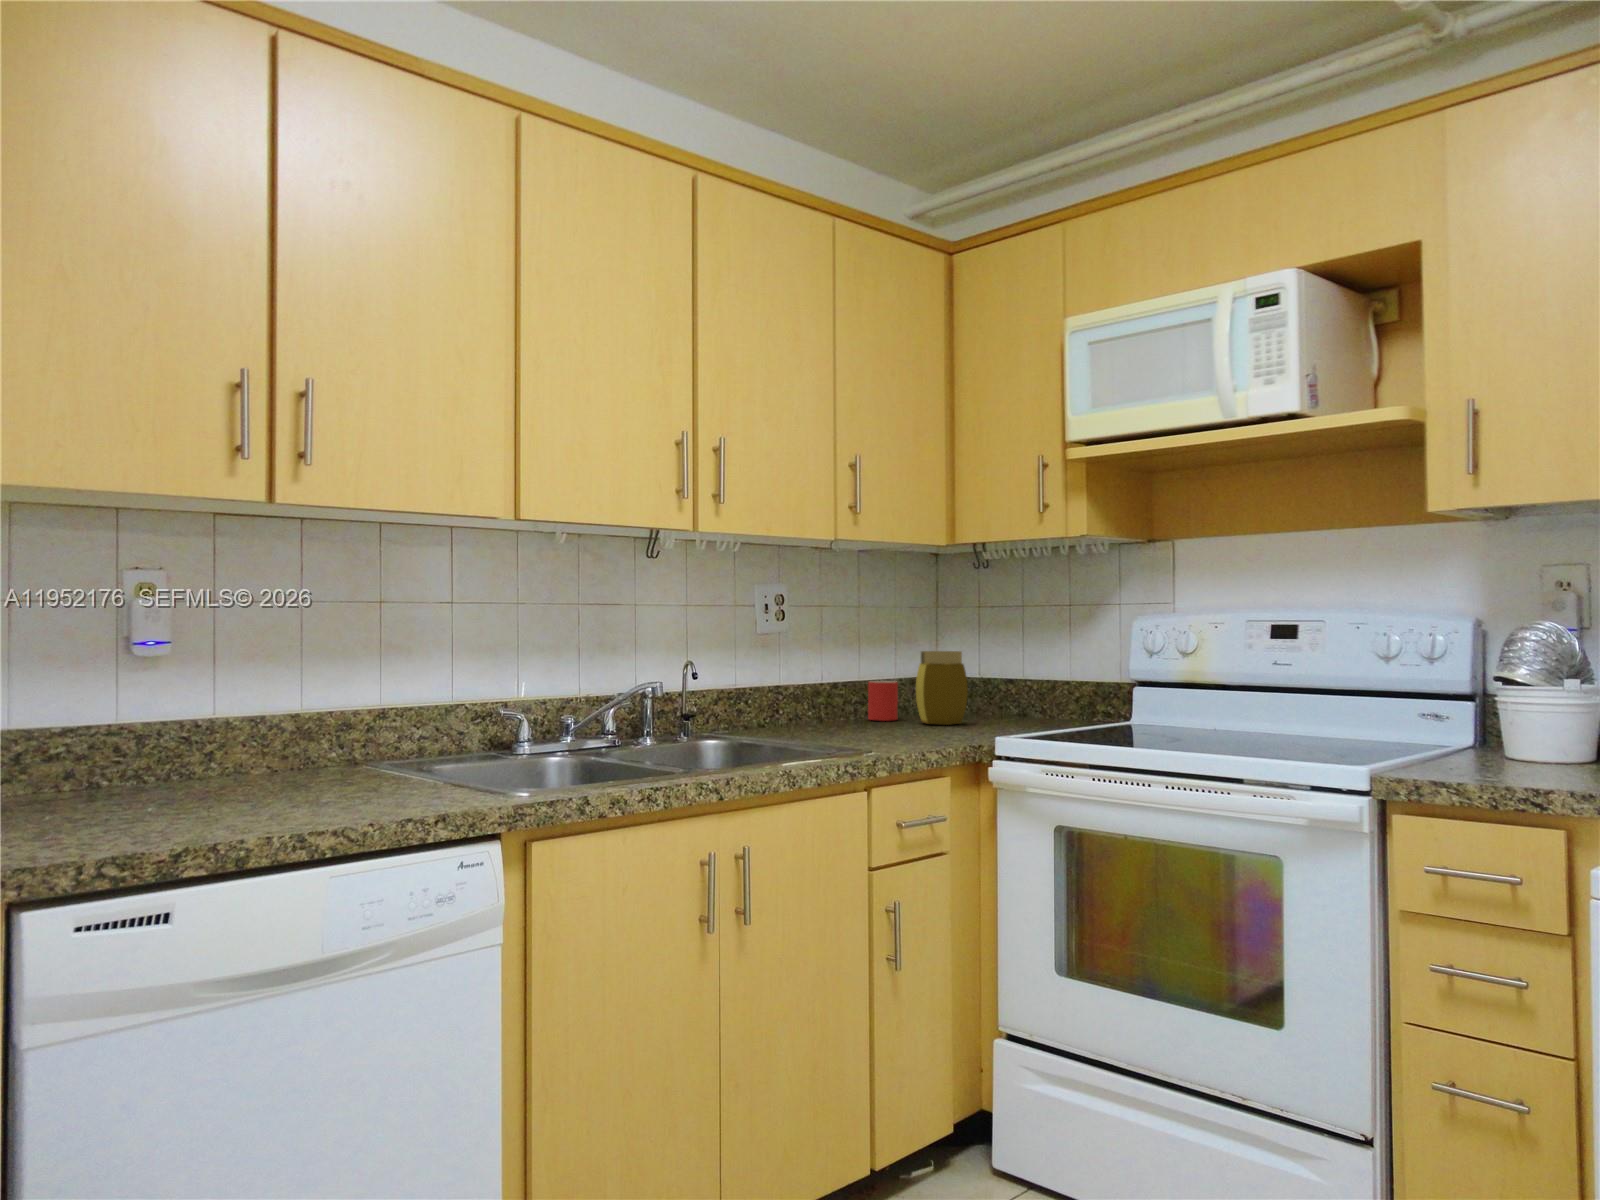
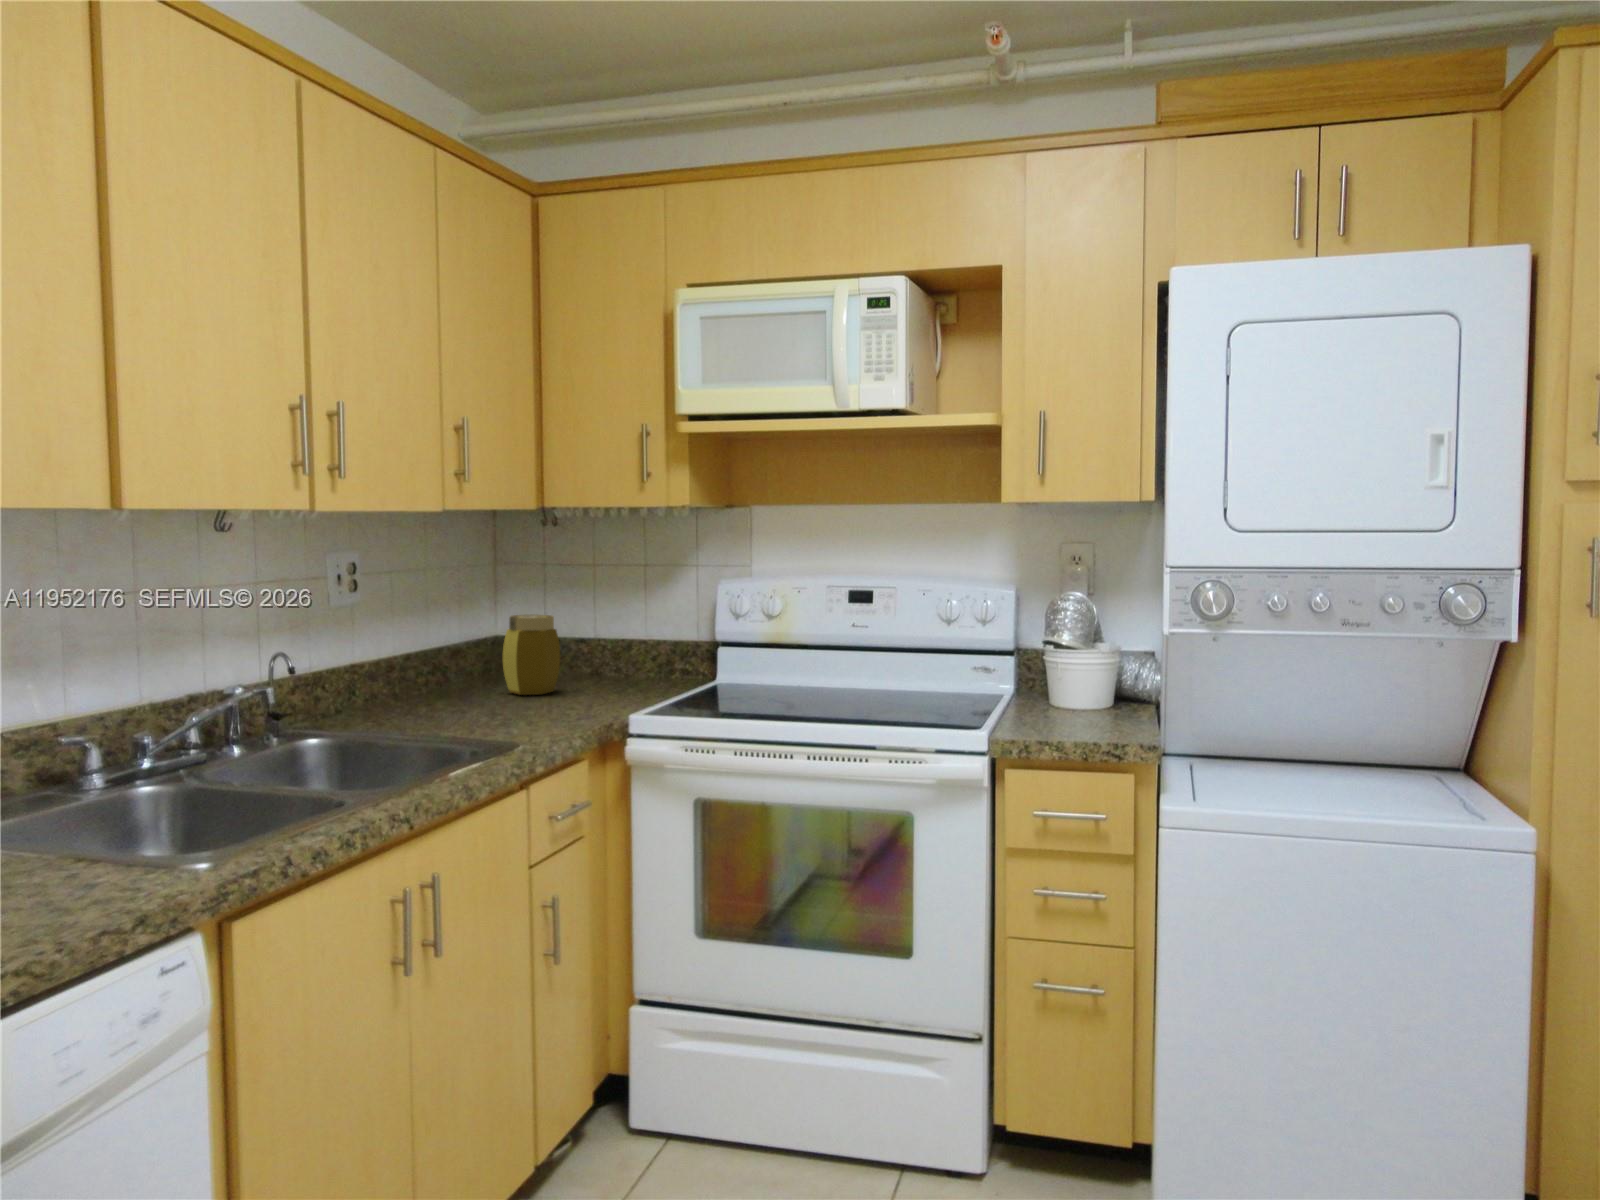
mug: present [868,681,898,721] -> none [442,647,475,692]

